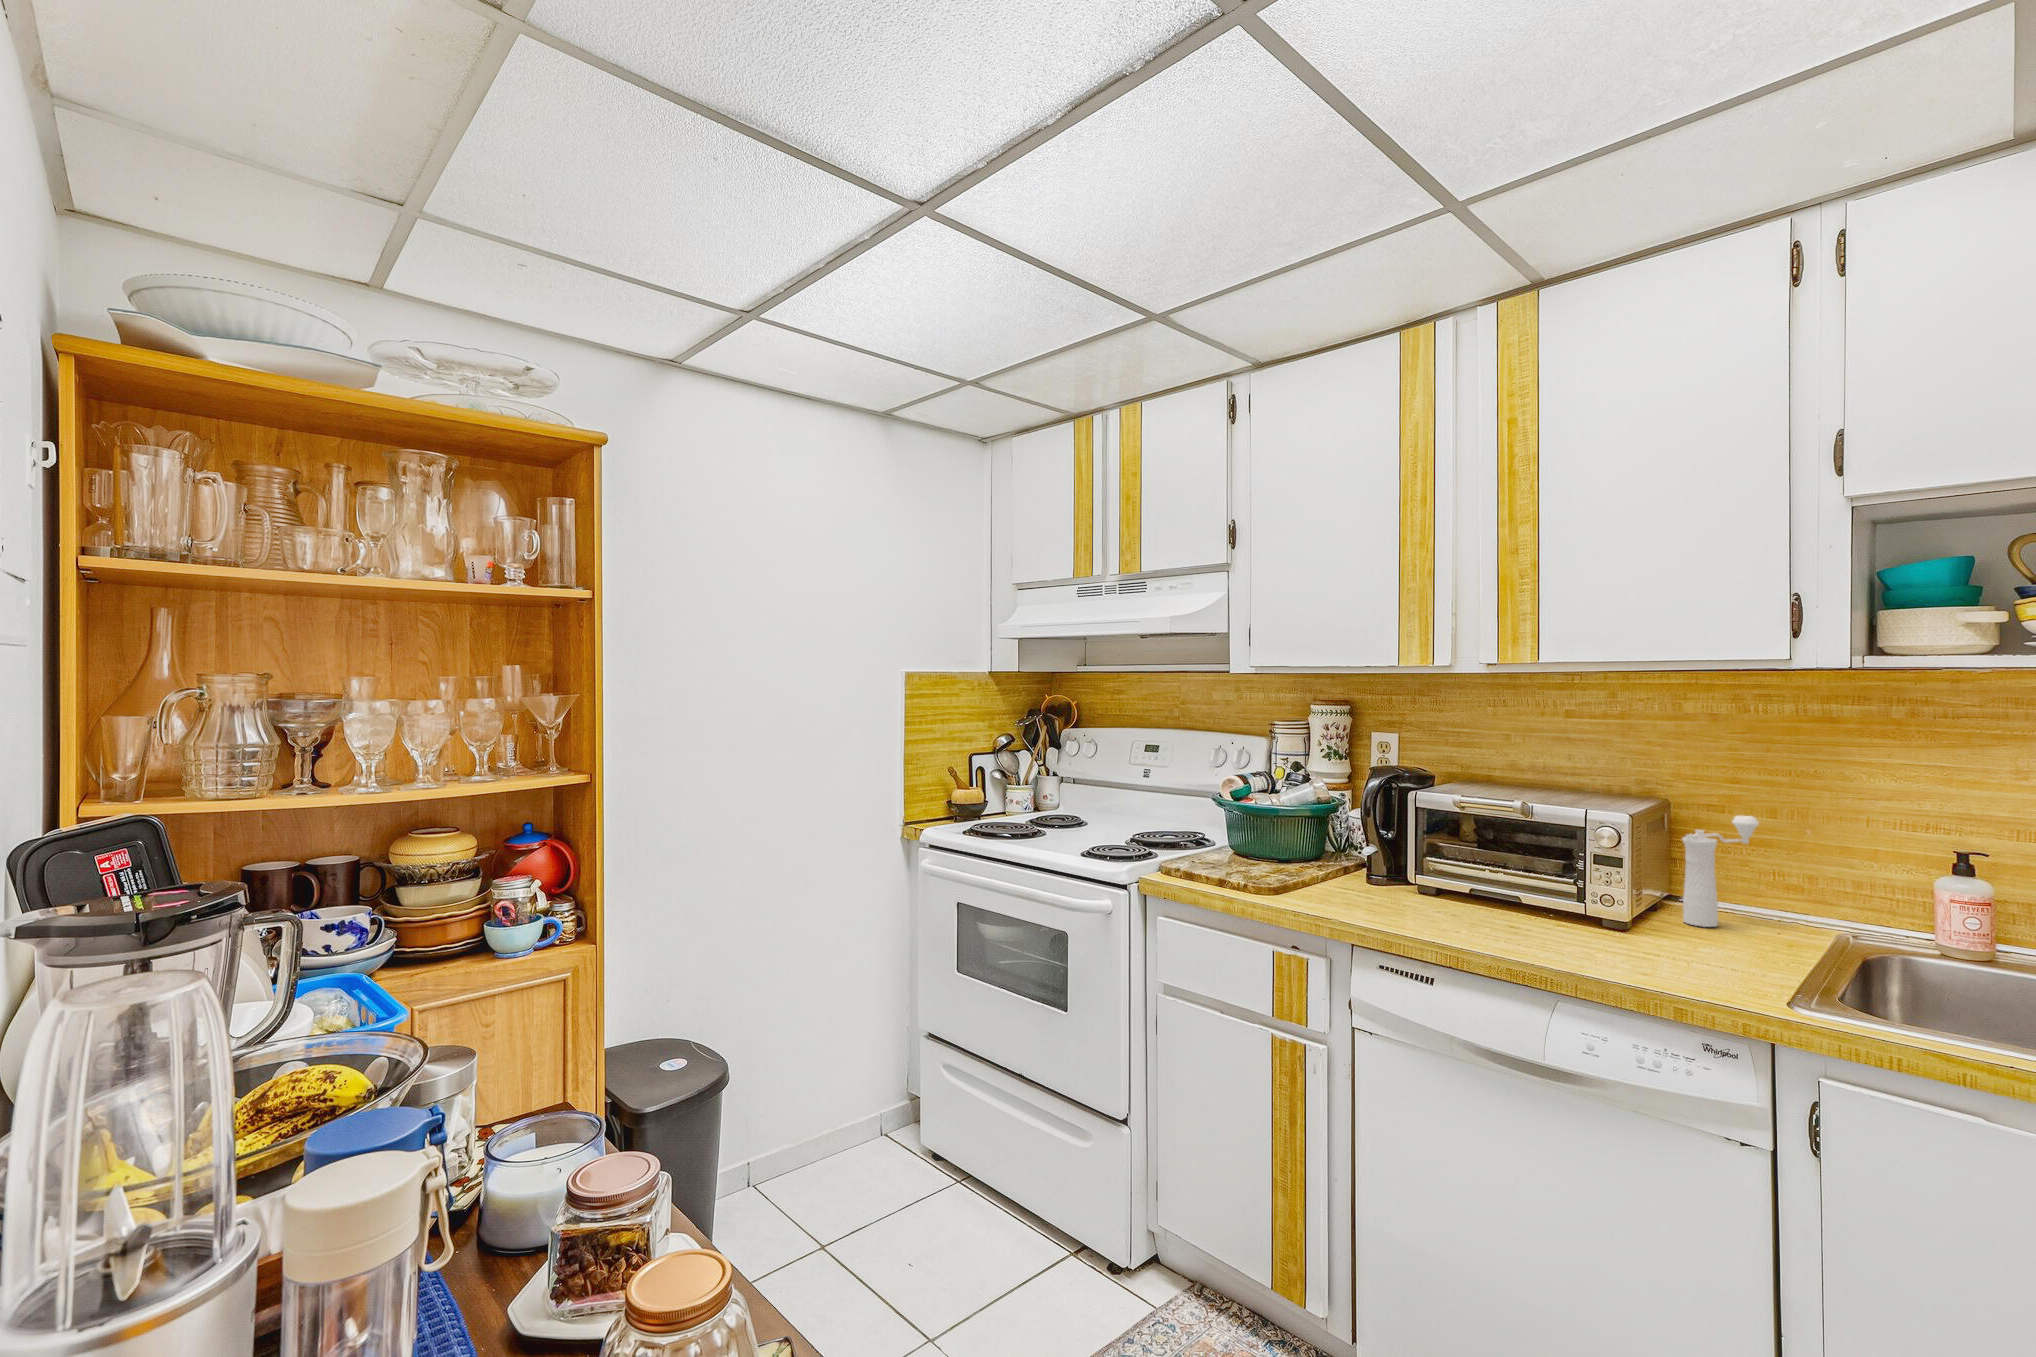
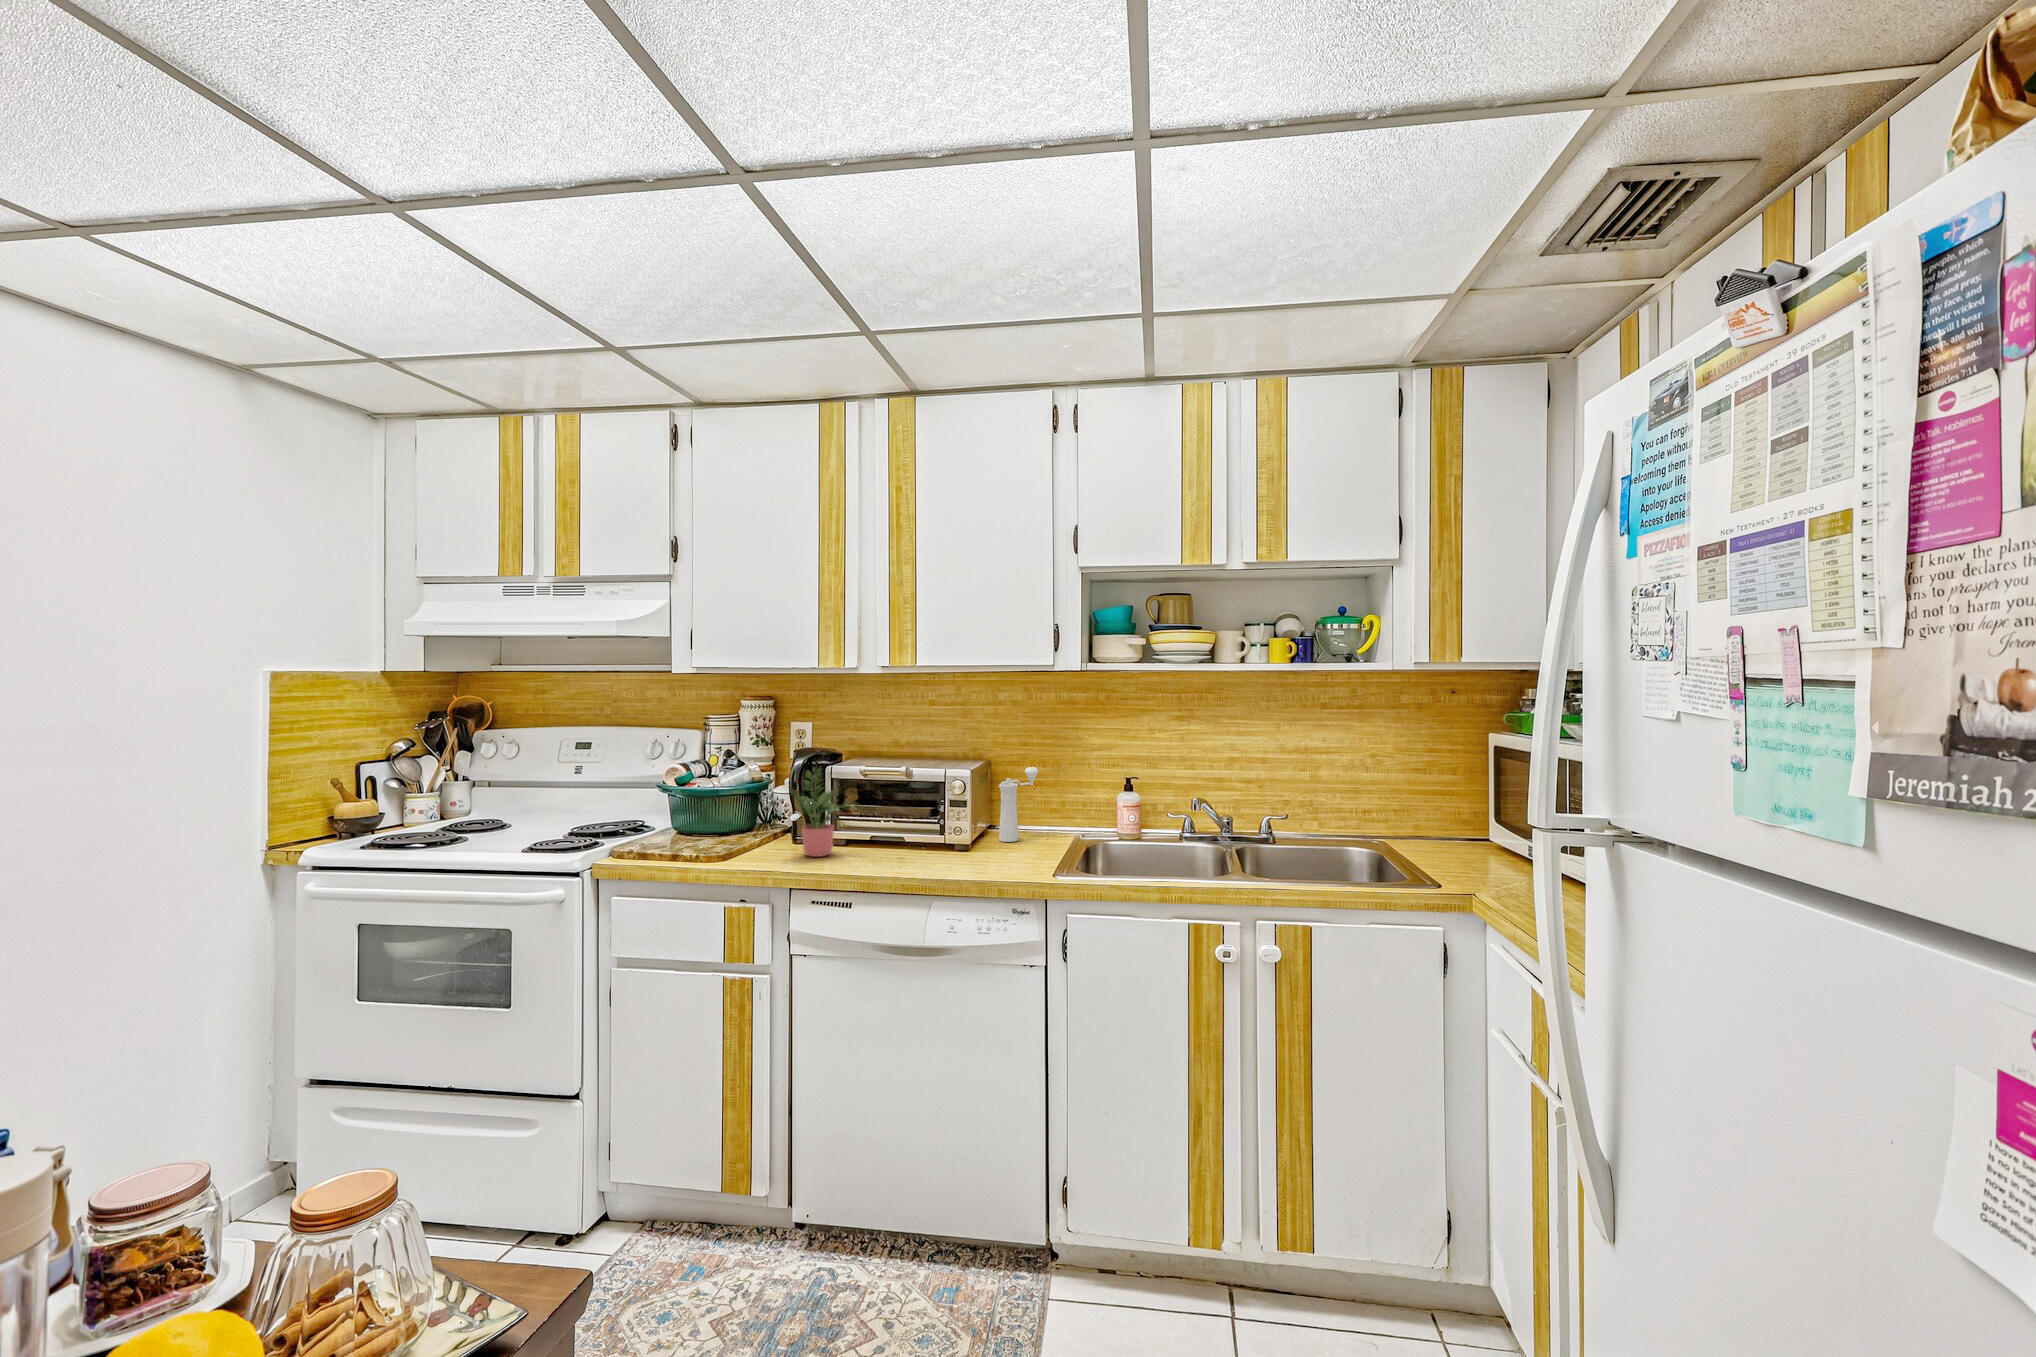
potted plant: none [1354,791,1458,908] -> present [790,767,863,857]

